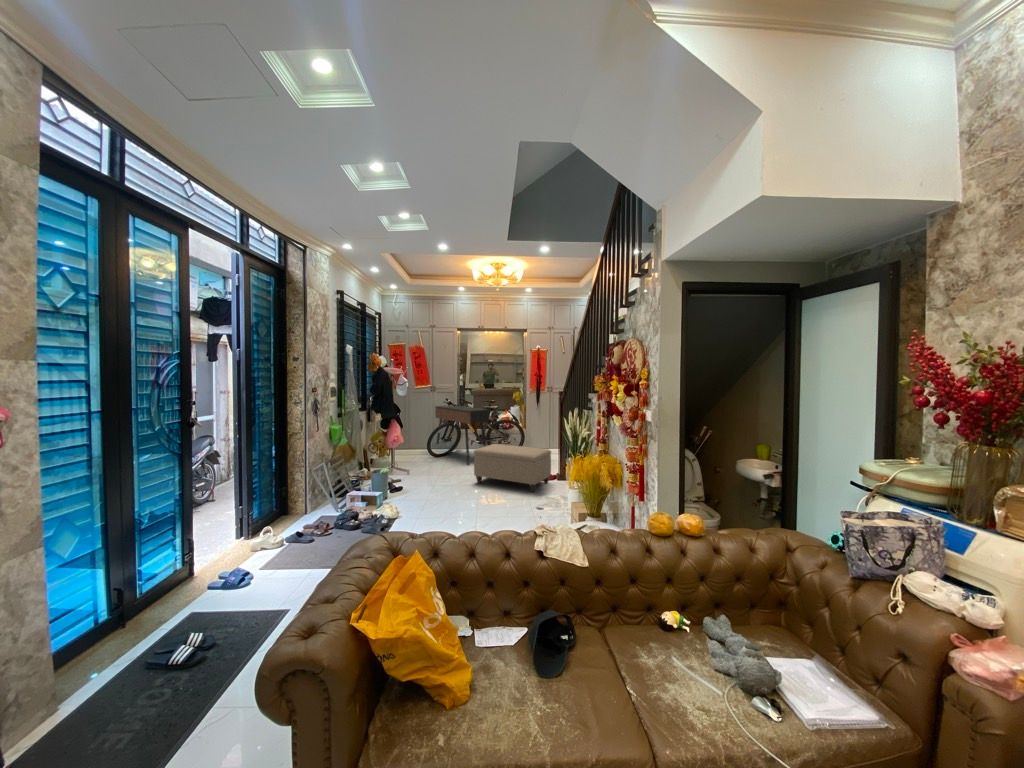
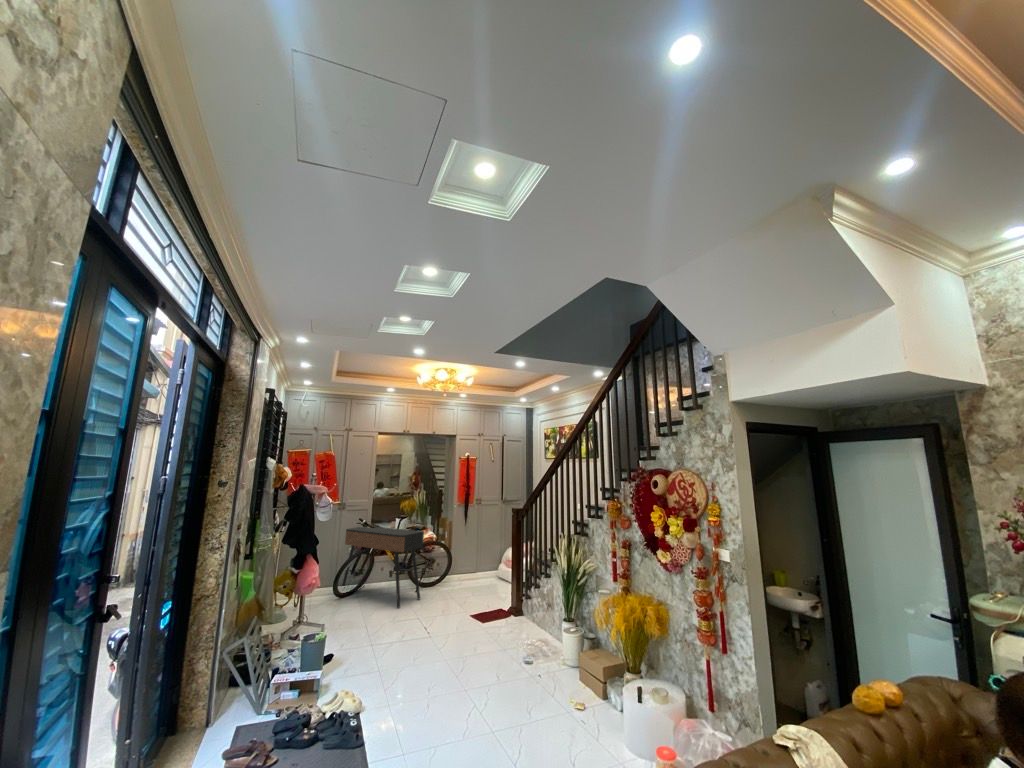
ottoman: present [474,444,551,492] -> none [428,578,519,641]

